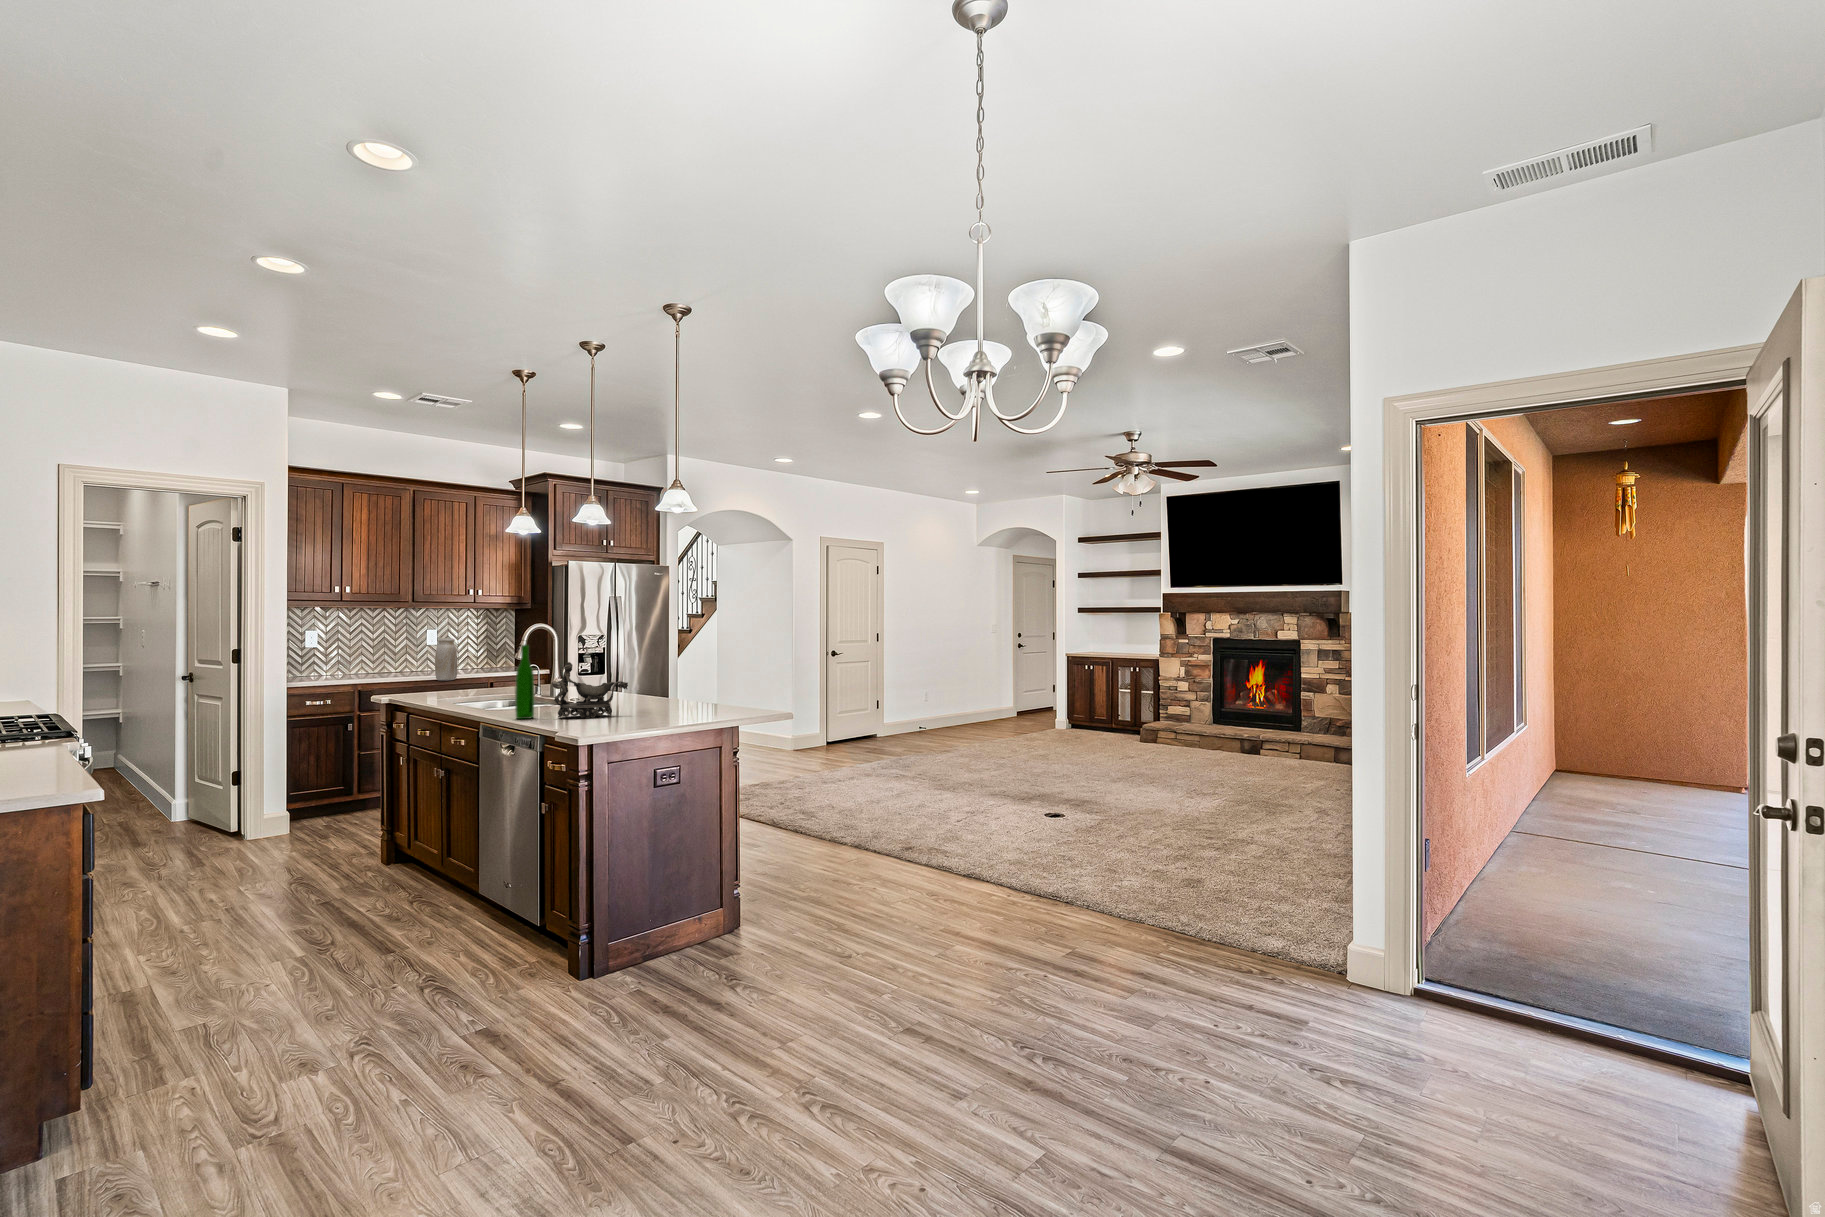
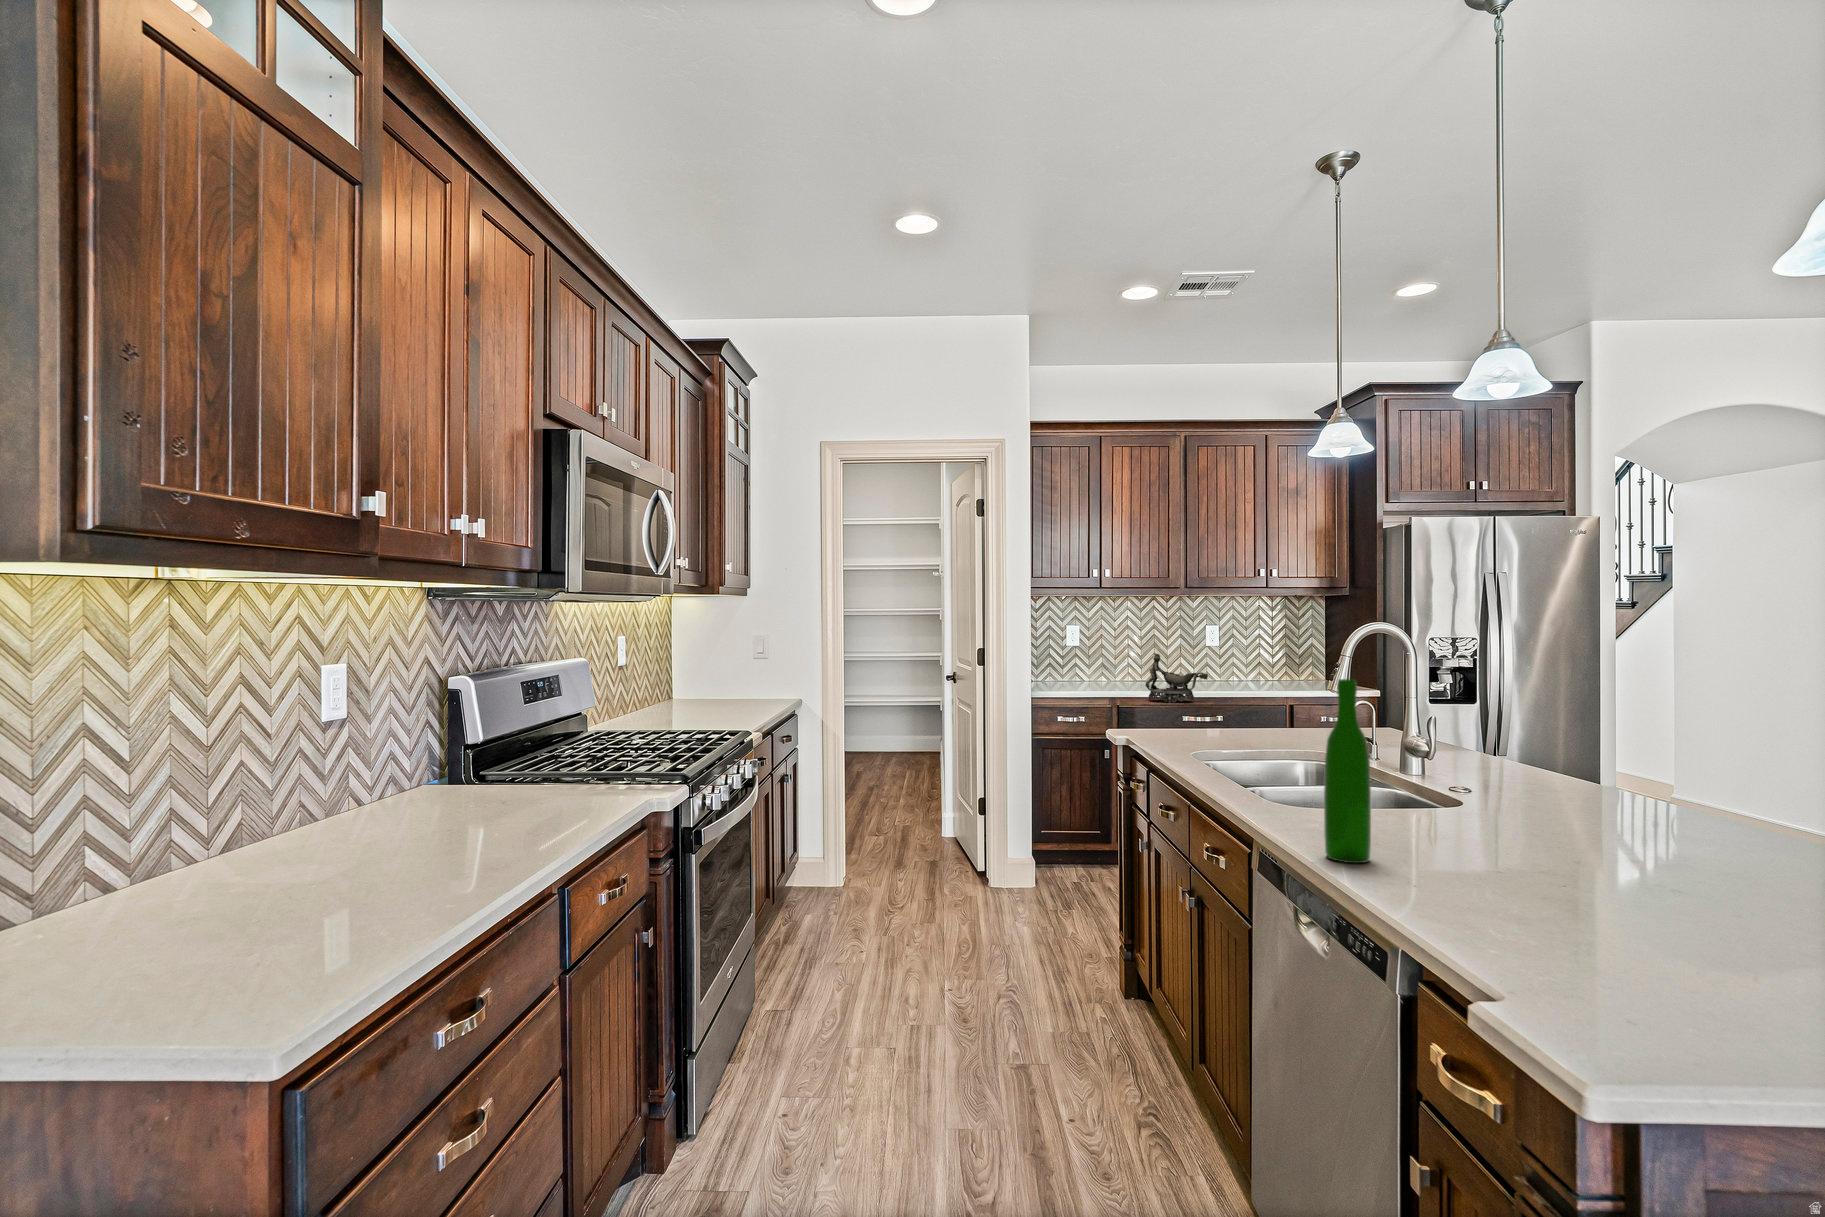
vase: present [435,638,457,681] -> none [1214,638,1244,698]
decorative bowl: present [554,662,628,718] -> present [1145,654,1208,703]

